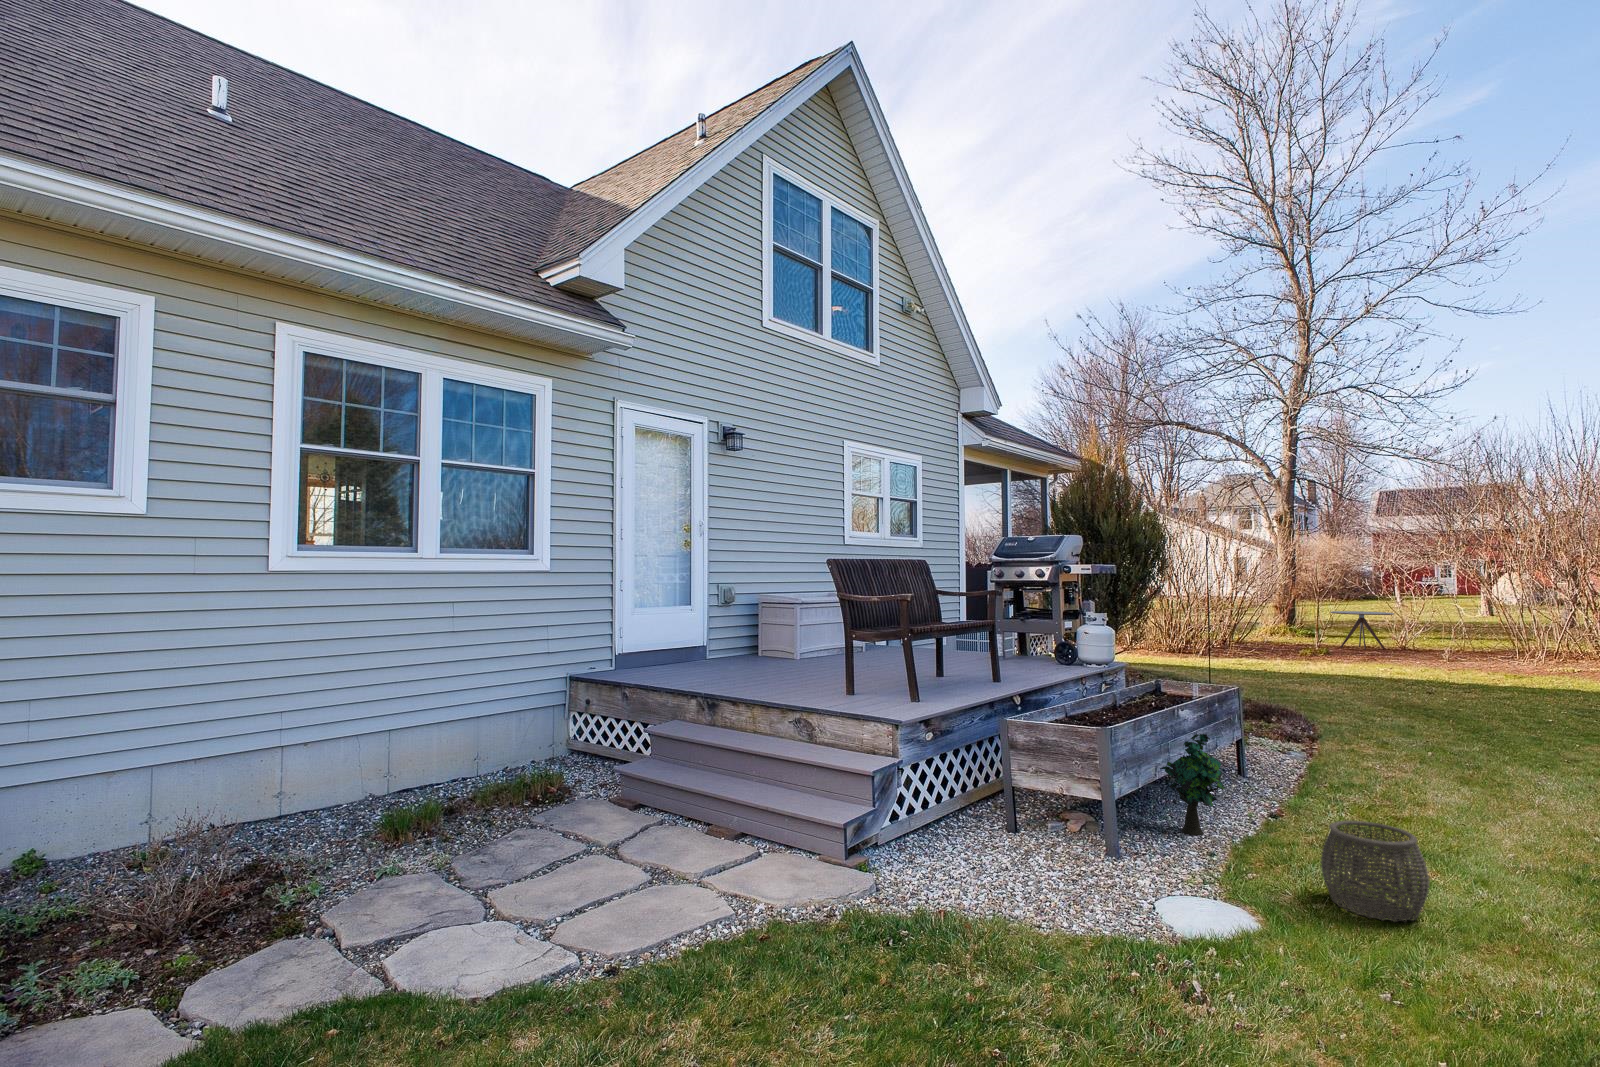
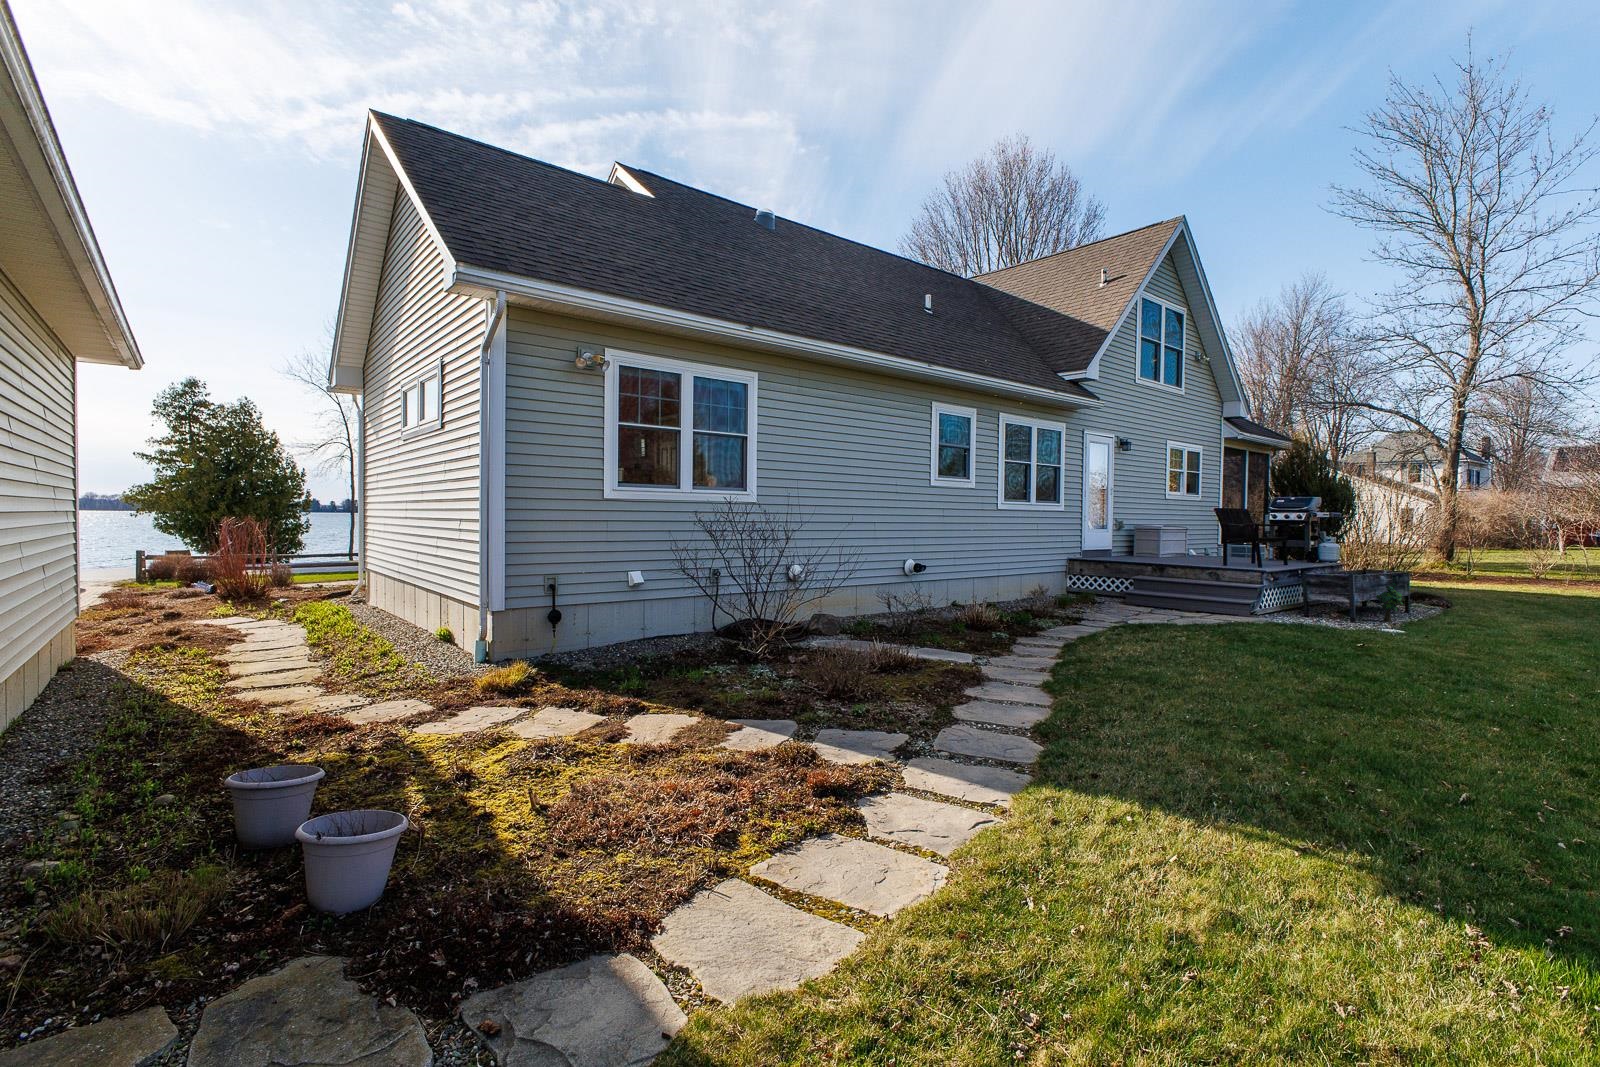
round table: present [1330,611,1394,650] -> none [1482,548,1534,575]
woven basket: present [1321,821,1429,922] -> none [1442,607,1483,637]

